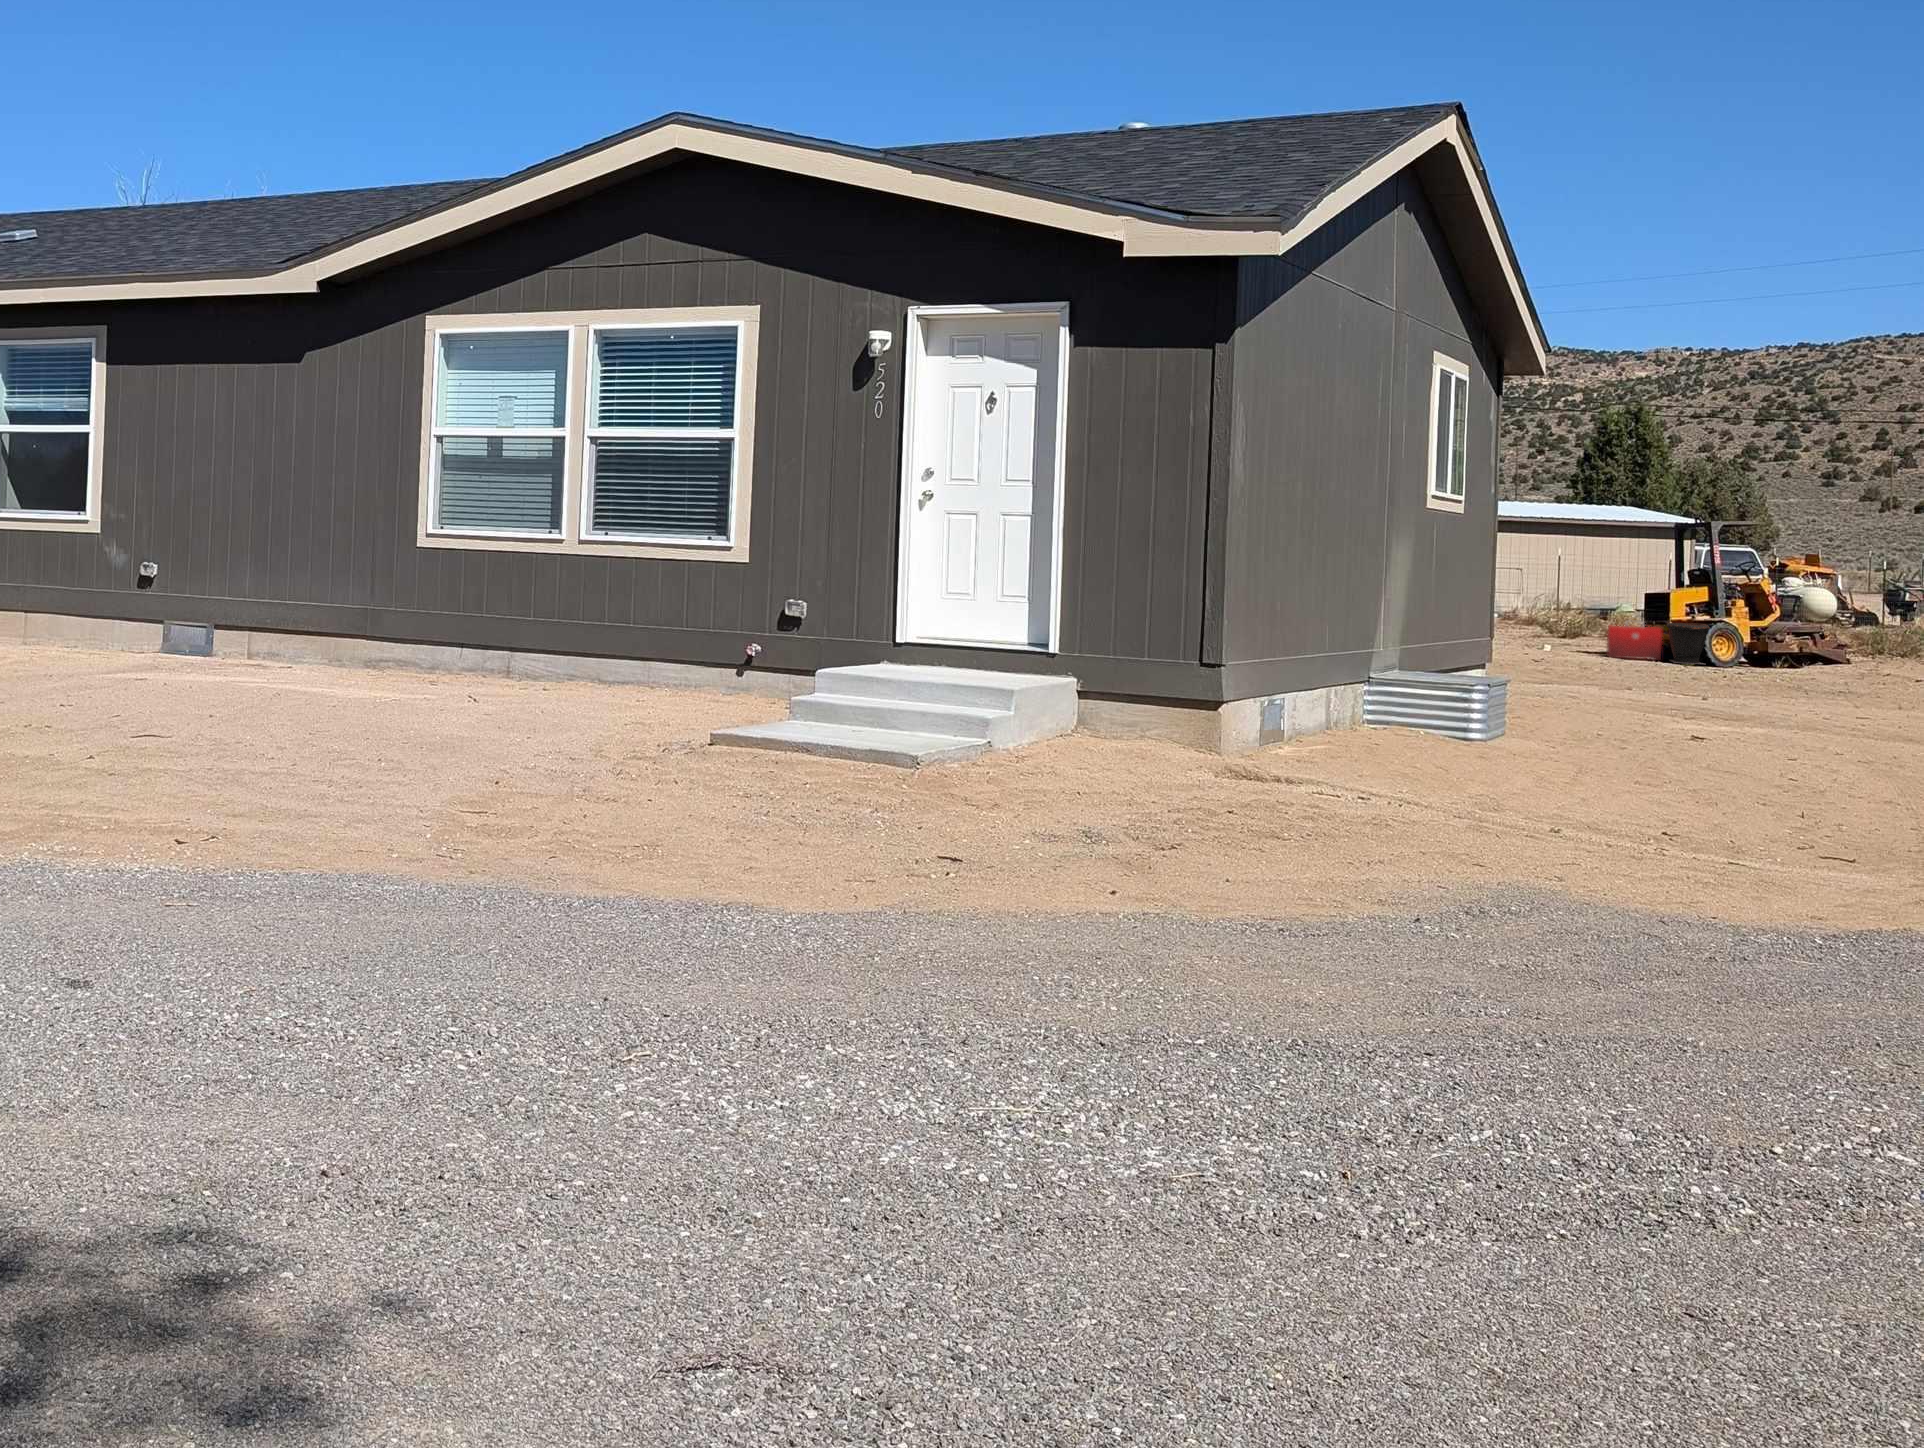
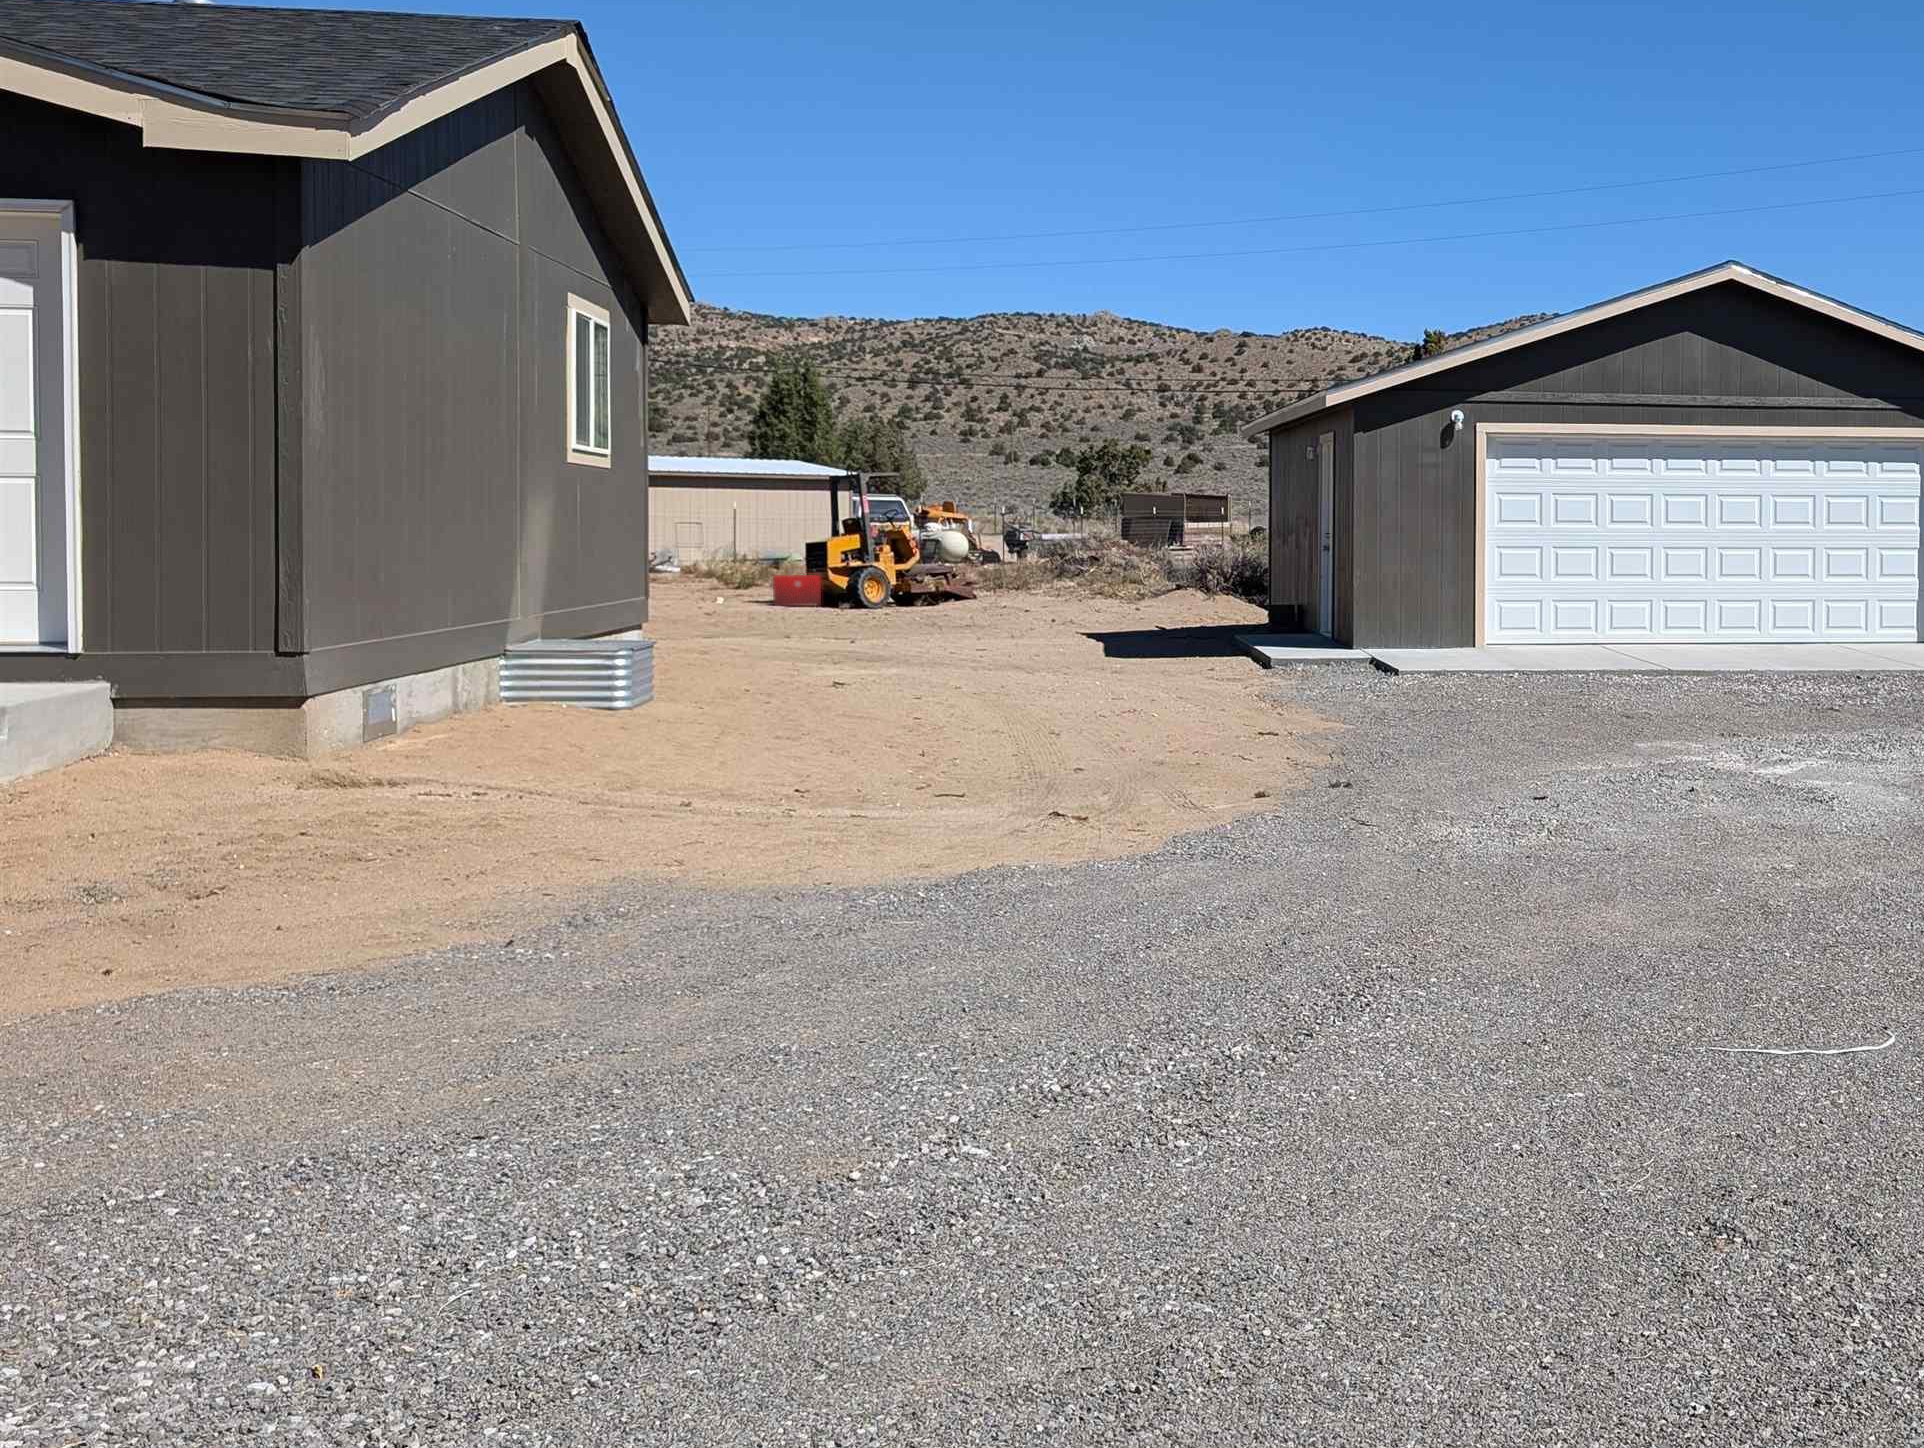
bucket: present [1667,623,1710,664] -> none [824,568,861,607]

